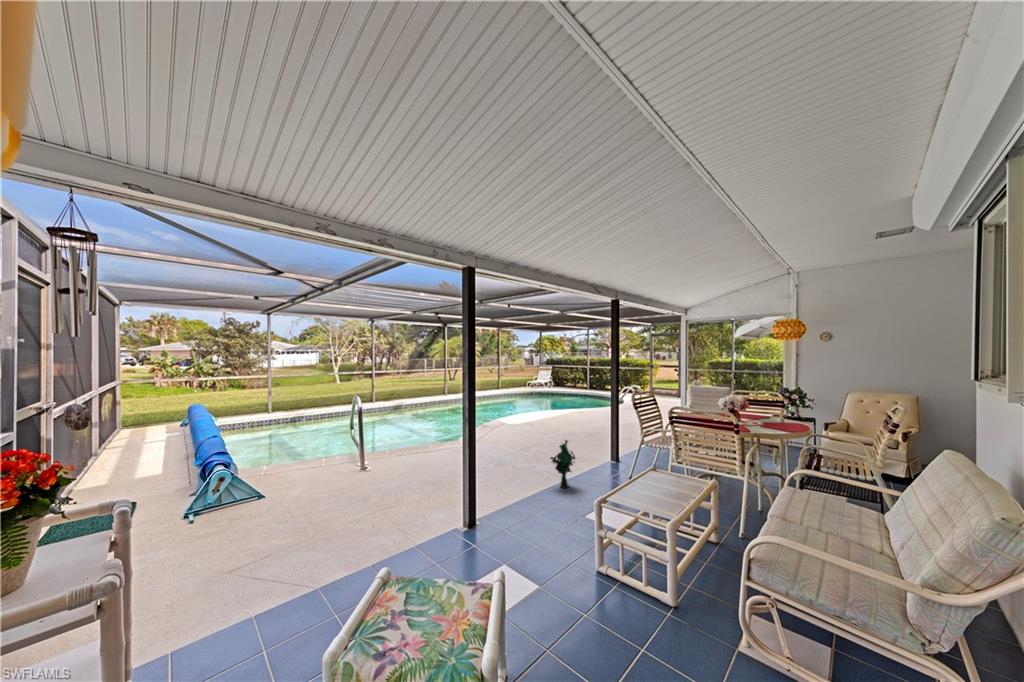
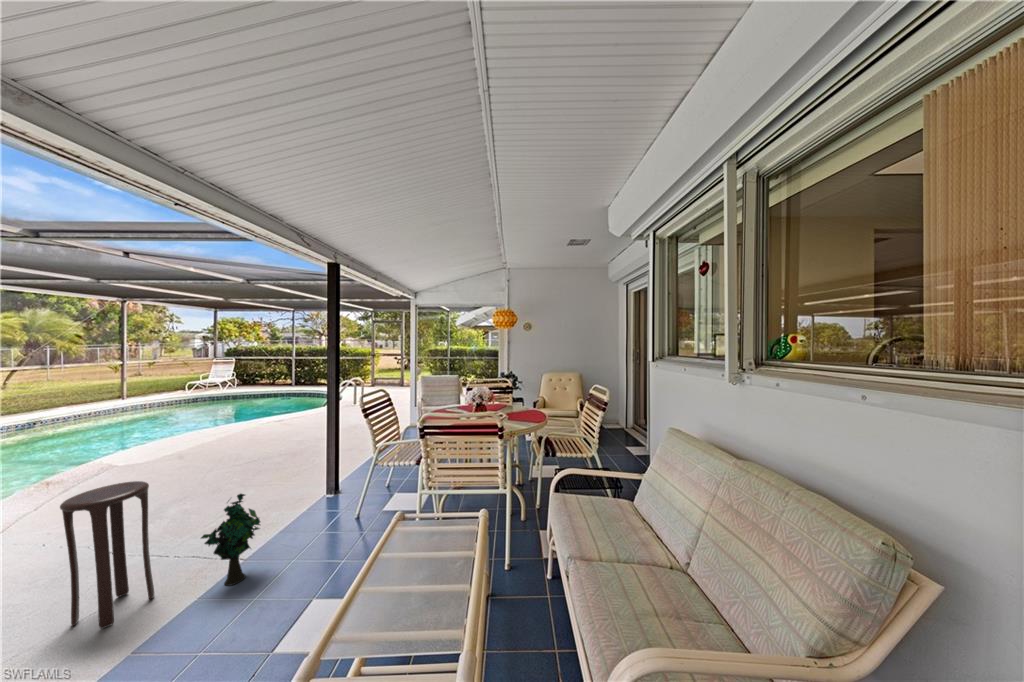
stool: none [502,424,532,487] -> present [60,481,154,628]

